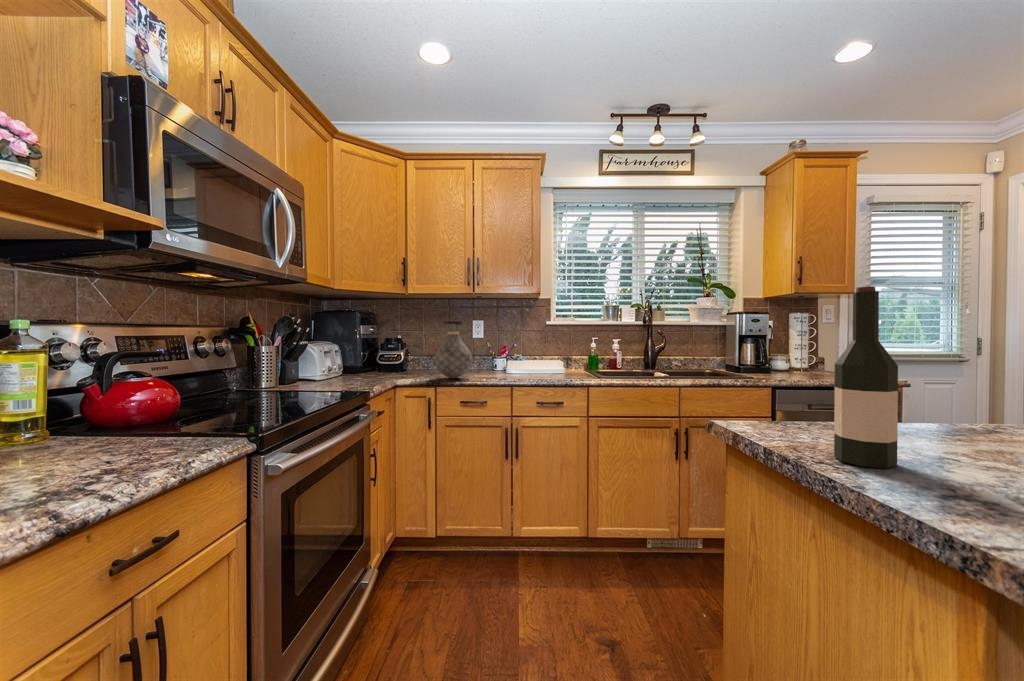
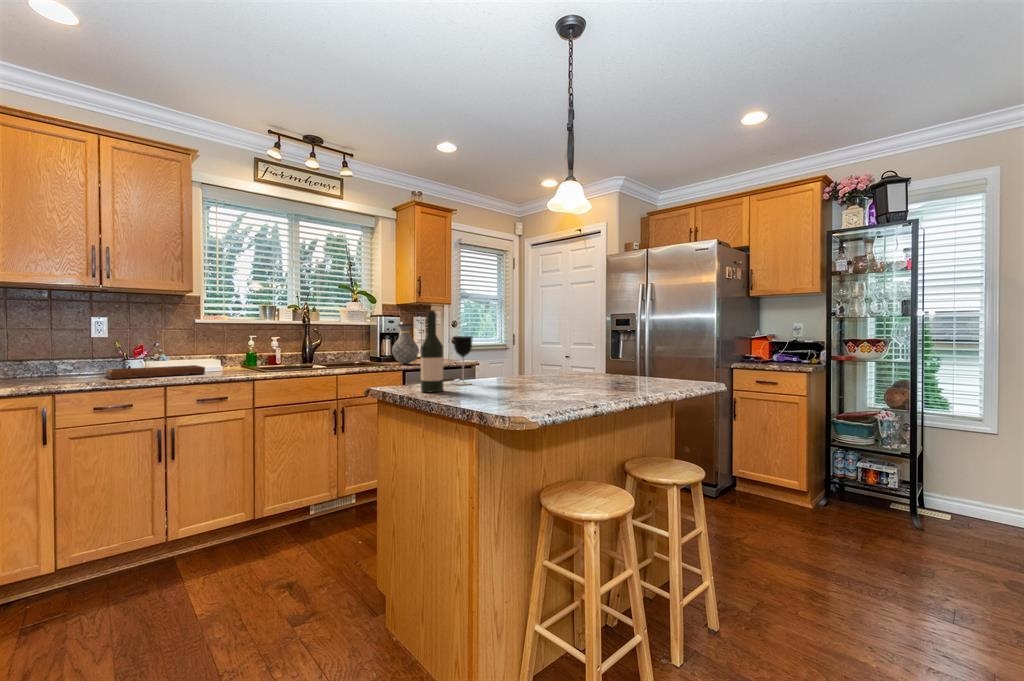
vase: present [435,321,472,378] -> present [392,324,419,364]
wine glass: none [911,343,970,452] -> present [453,336,473,385]
tray: none [477,350,547,375] -> present [106,350,205,379]

